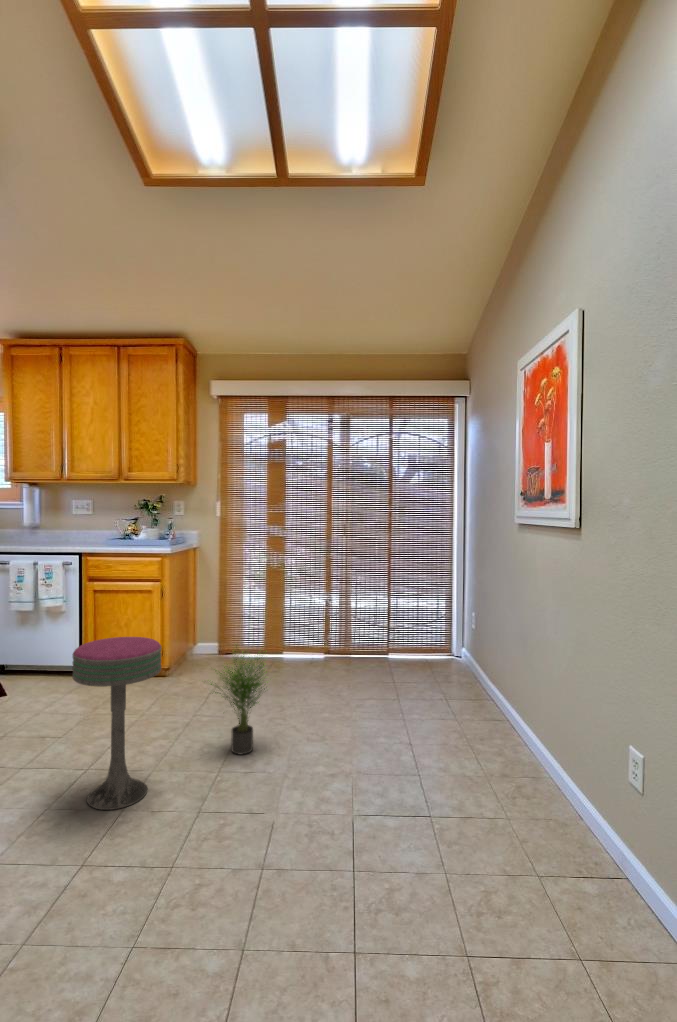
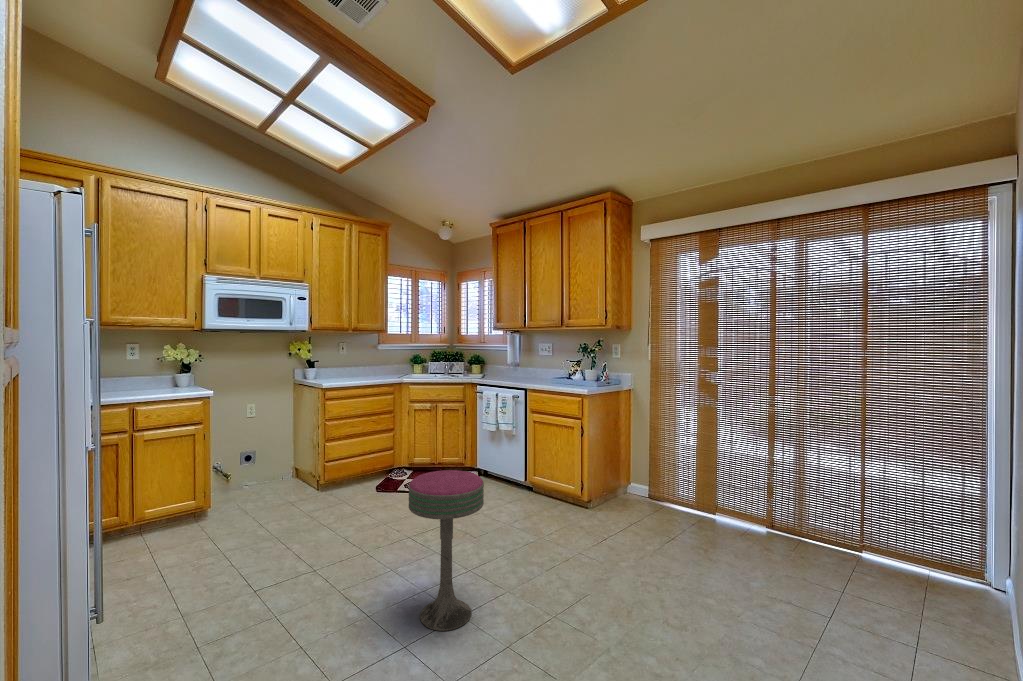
potted plant: present [211,651,268,755] -> none [541,497,613,622]

